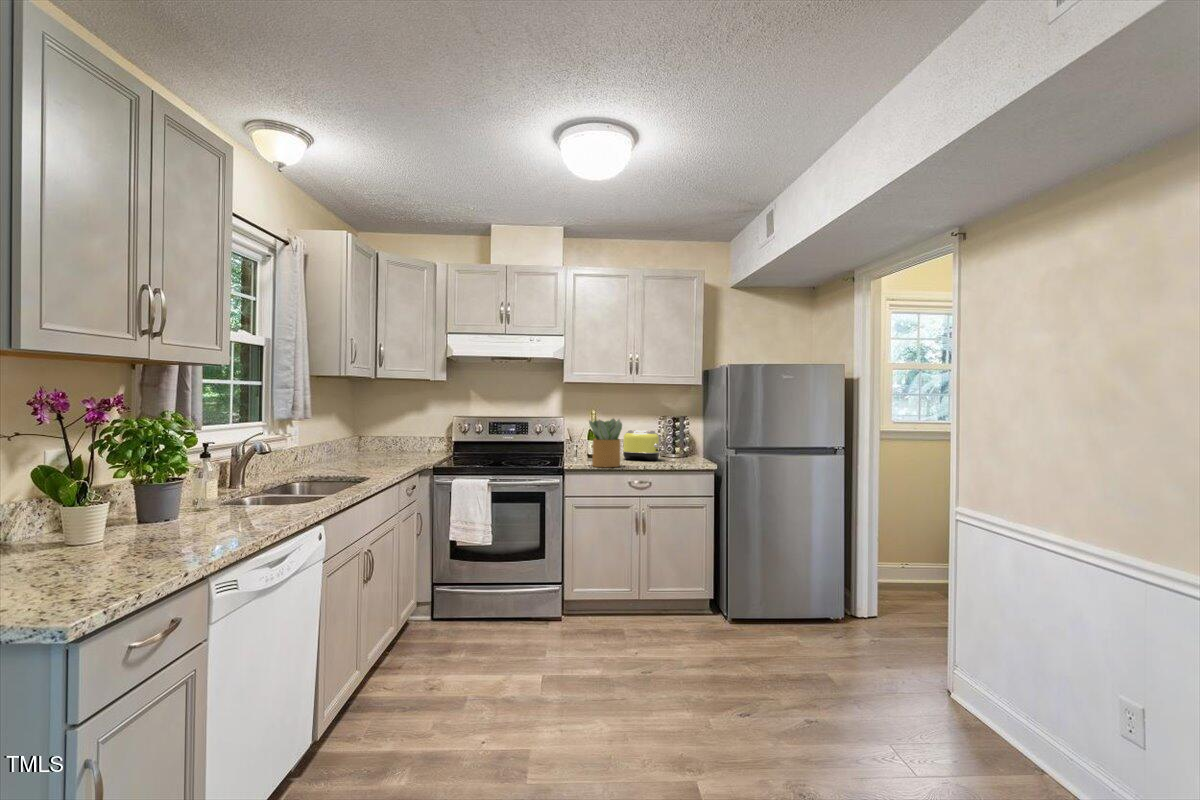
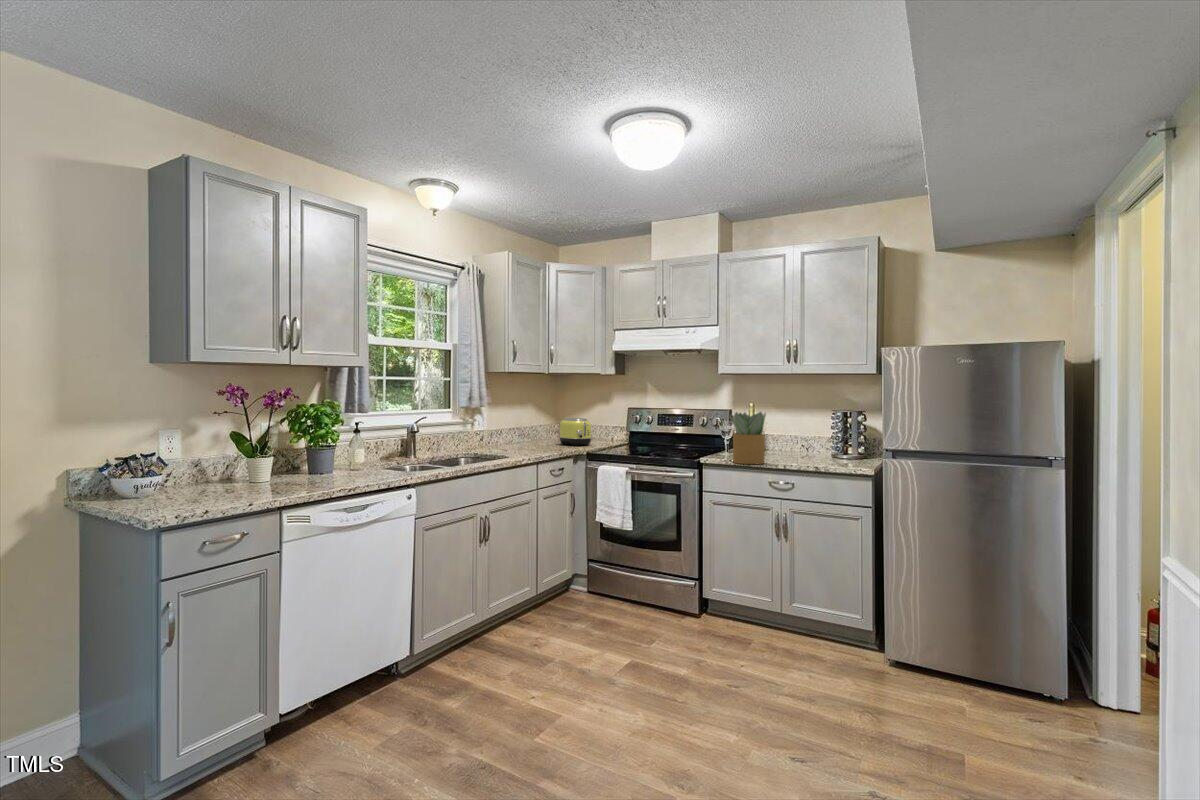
toaster: present [623,430,663,461] -> present [559,418,591,446]

